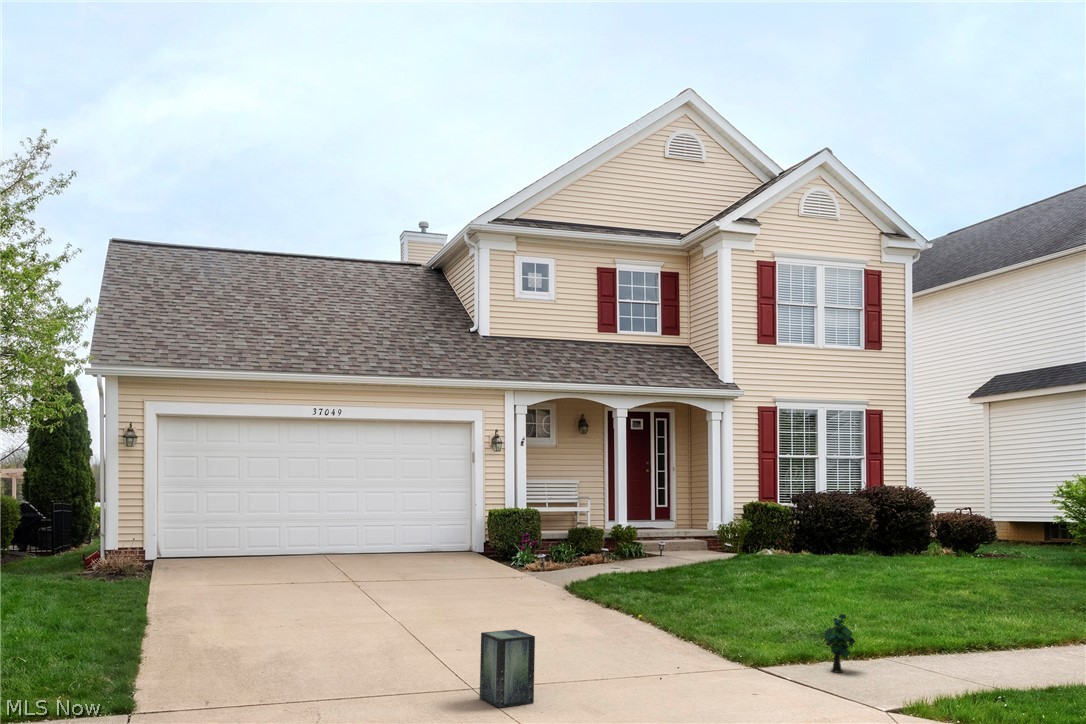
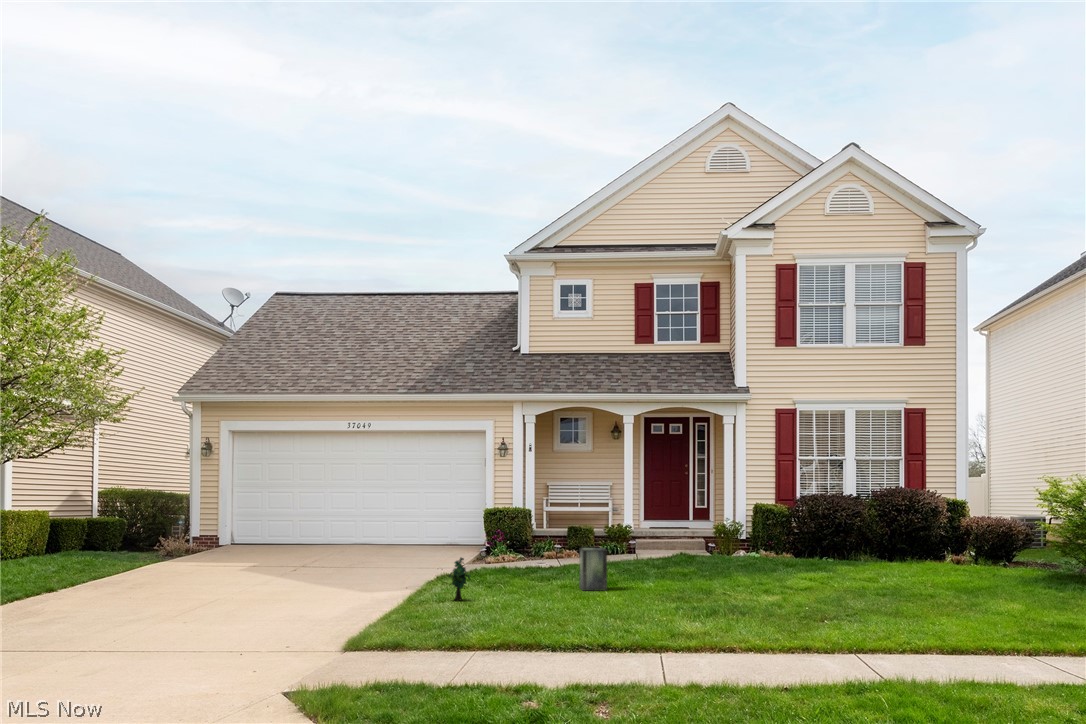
storage box: present [480,630,535,708] -> present [579,548,607,591]

